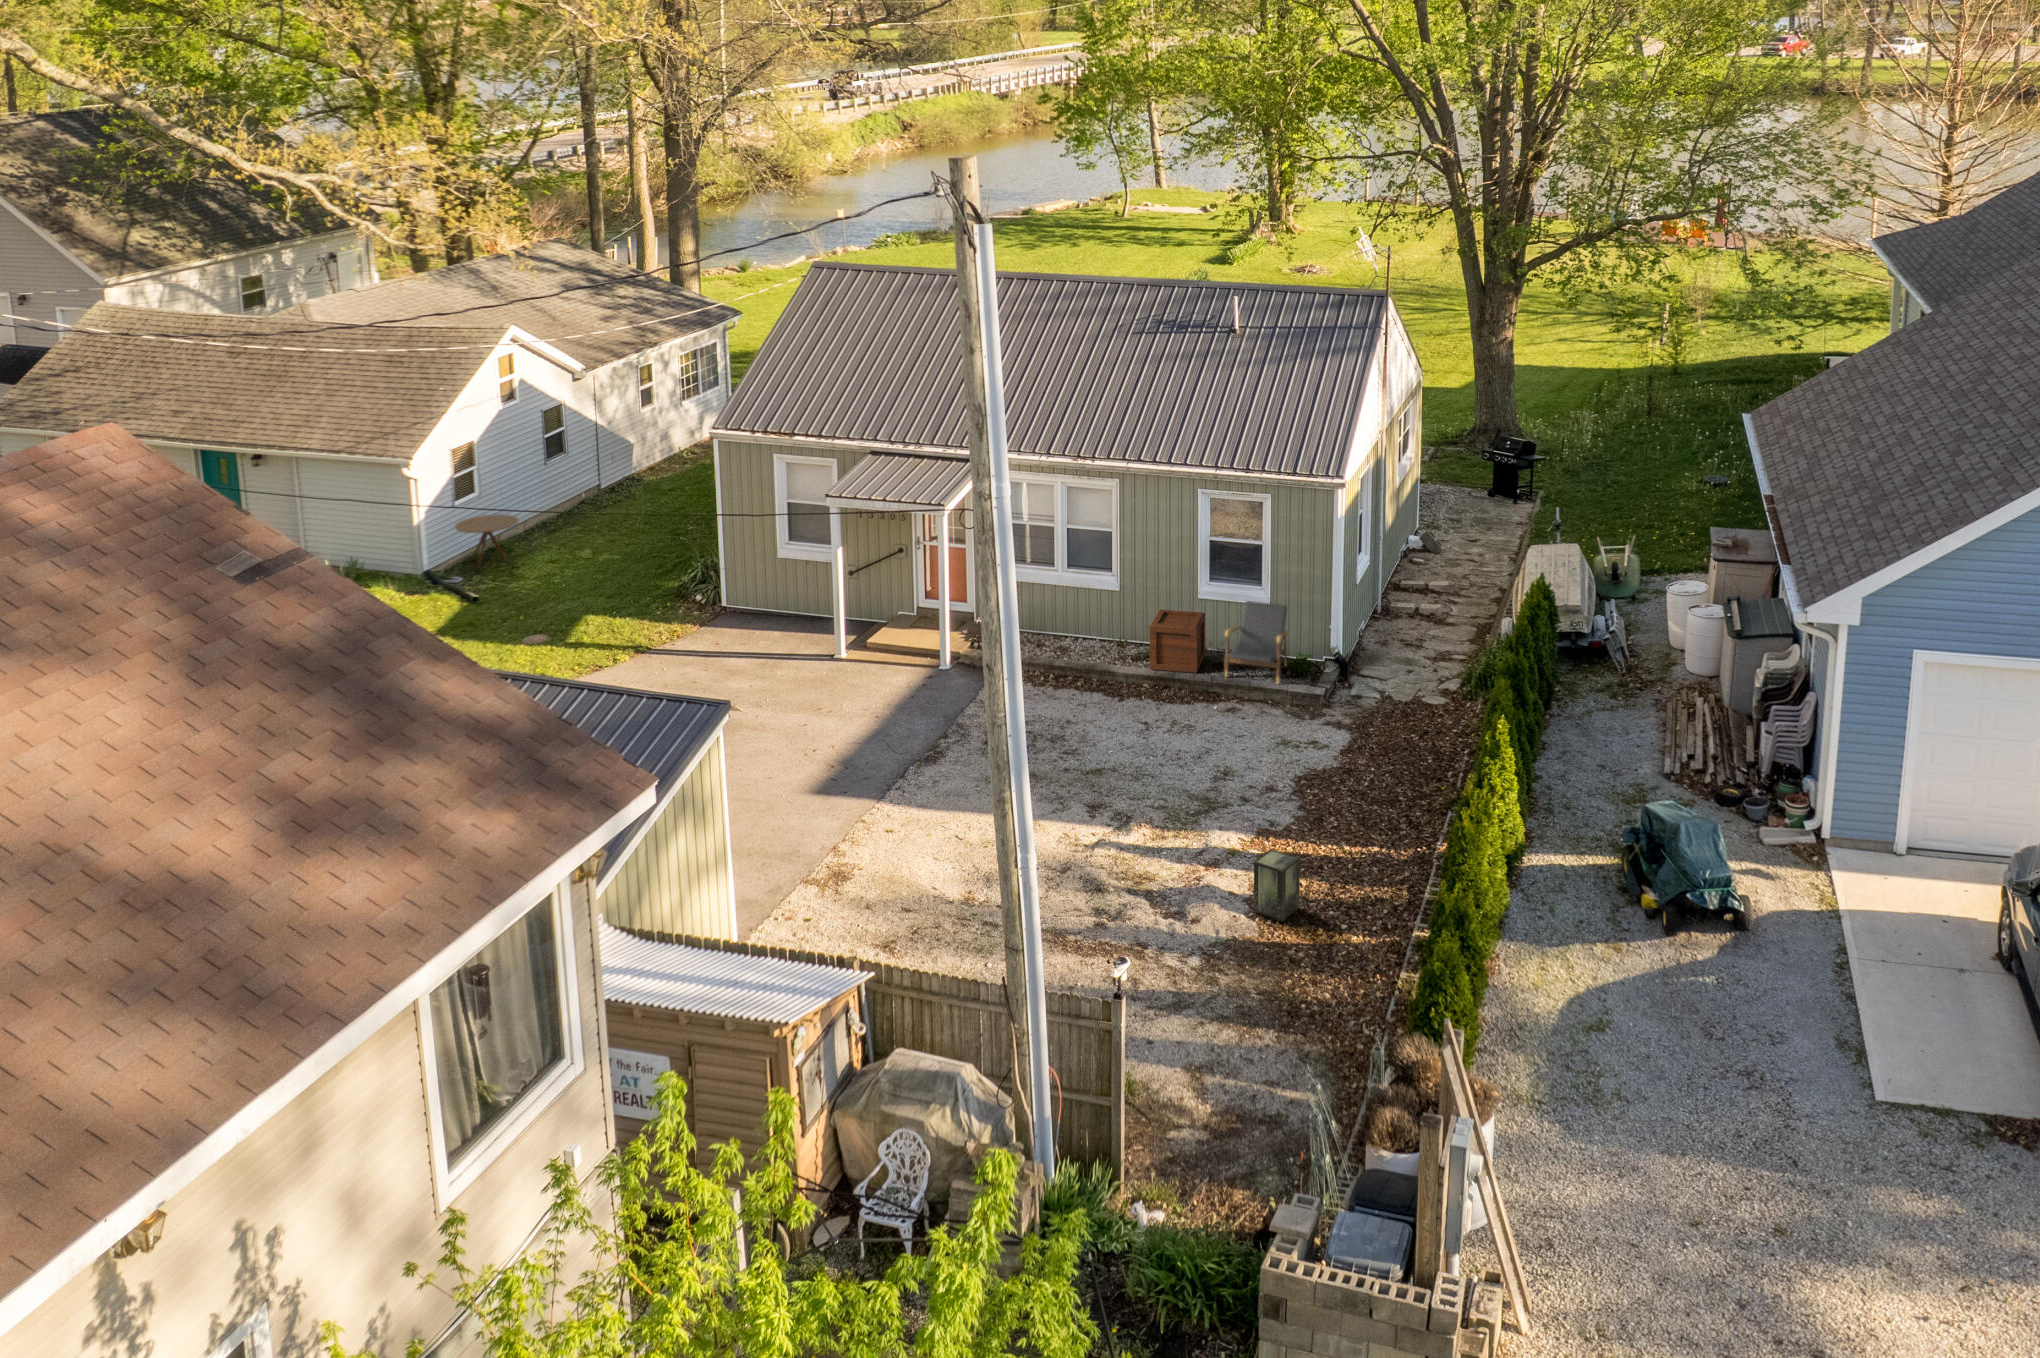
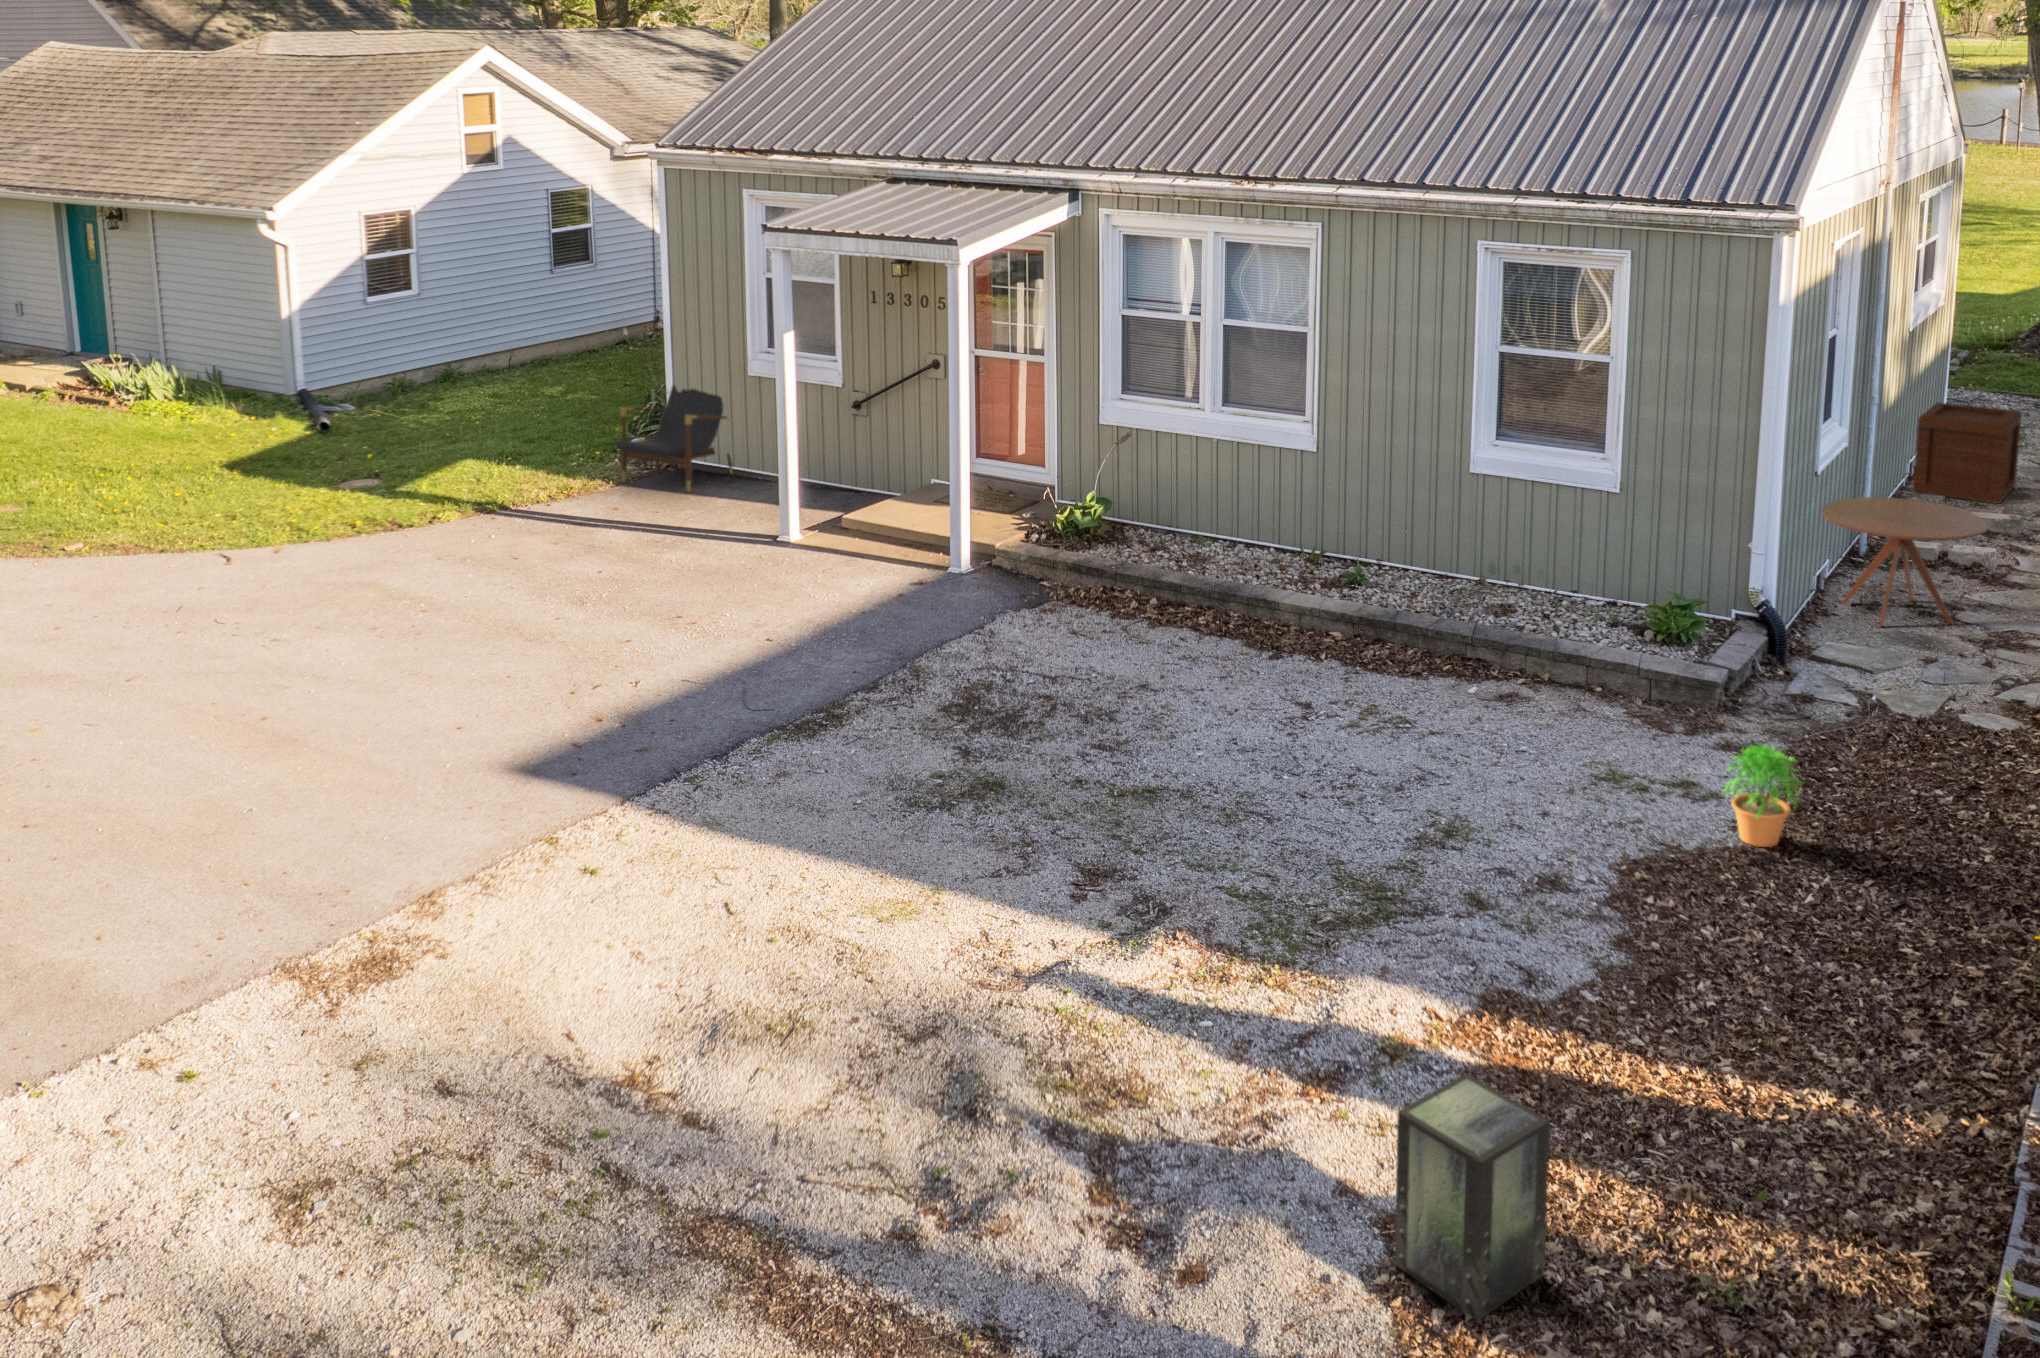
round table: present [455,514,519,567] -> present [1822,497,1987,627]
lounge chair: present [1225,601,1288,683] -> present [616,385,733,492]
wooden crate: present [1149,610,1205,673] -> present [1913,403,2022,504]
potted plant: none [1332,723,1365,764] -> present [1724,744,1800,847]

